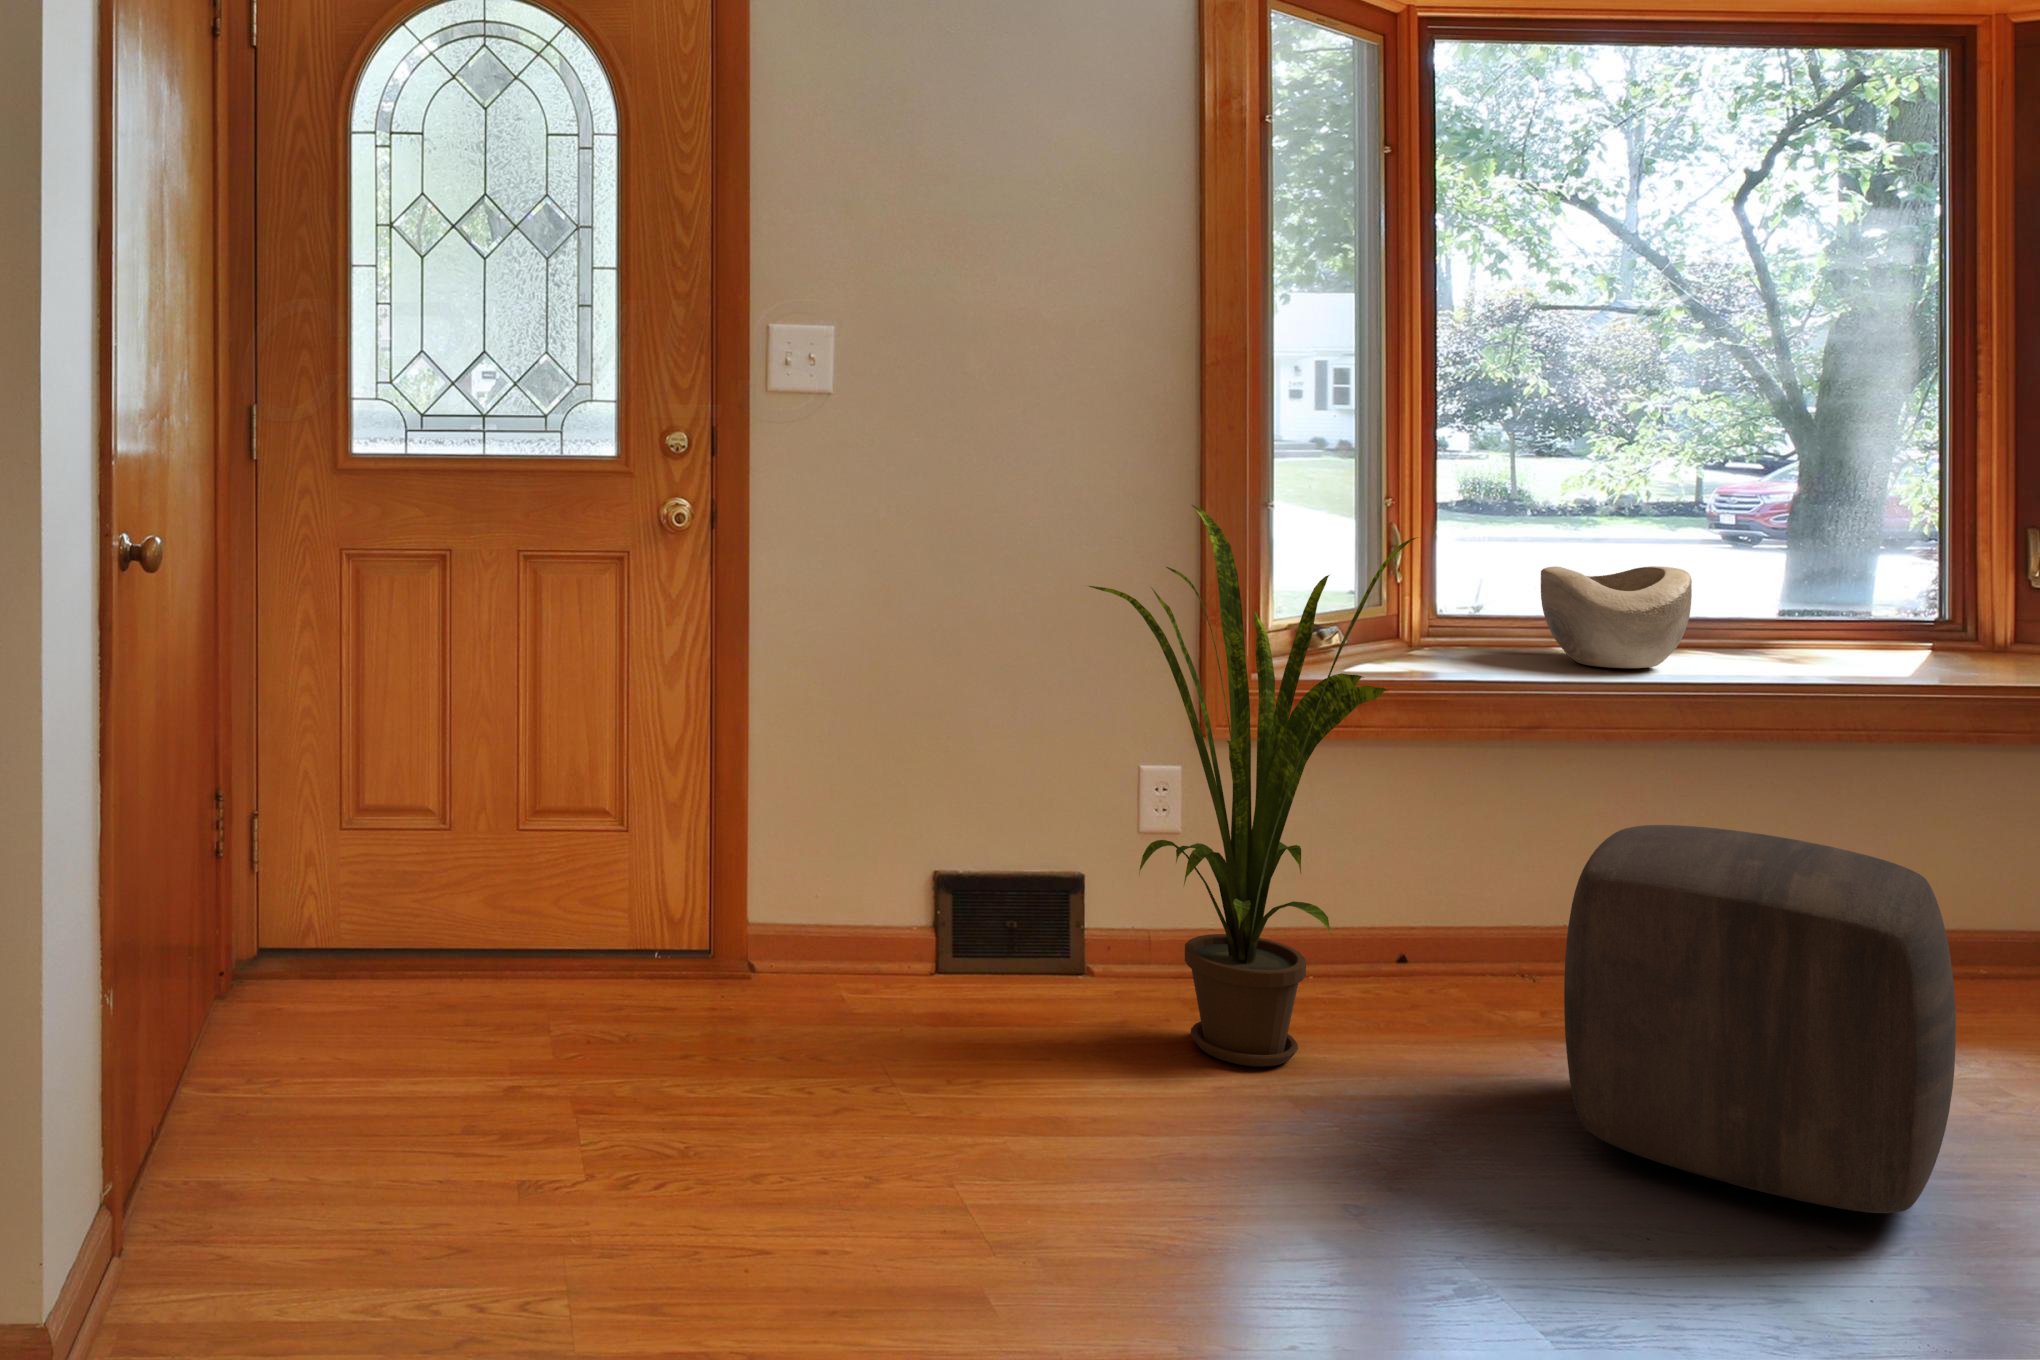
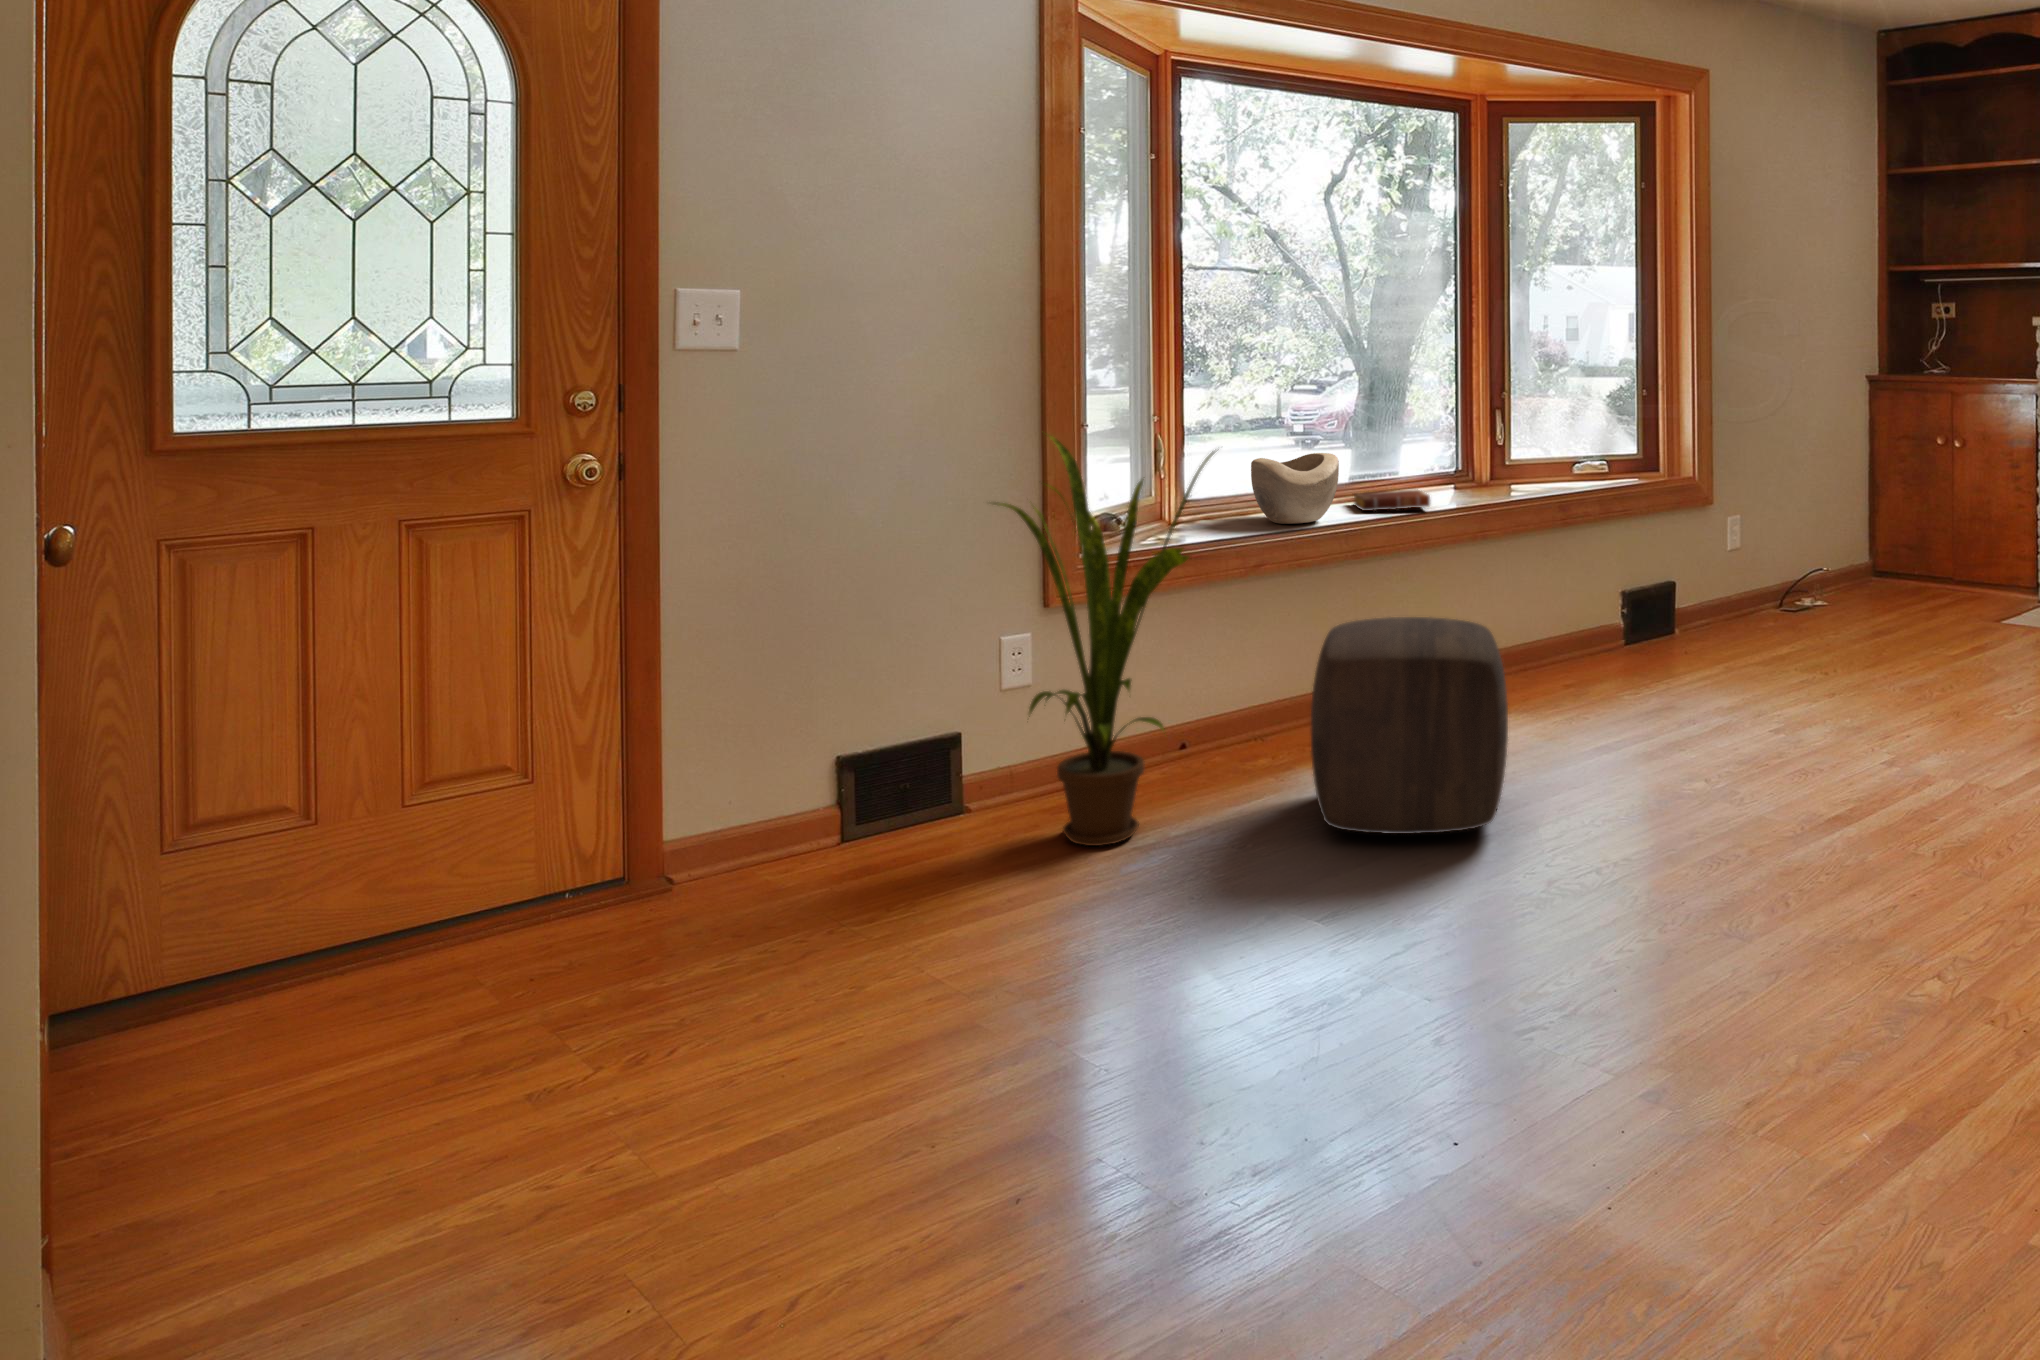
book: none [1734,634,1878,669] -> present [1354,490,1430,511]

